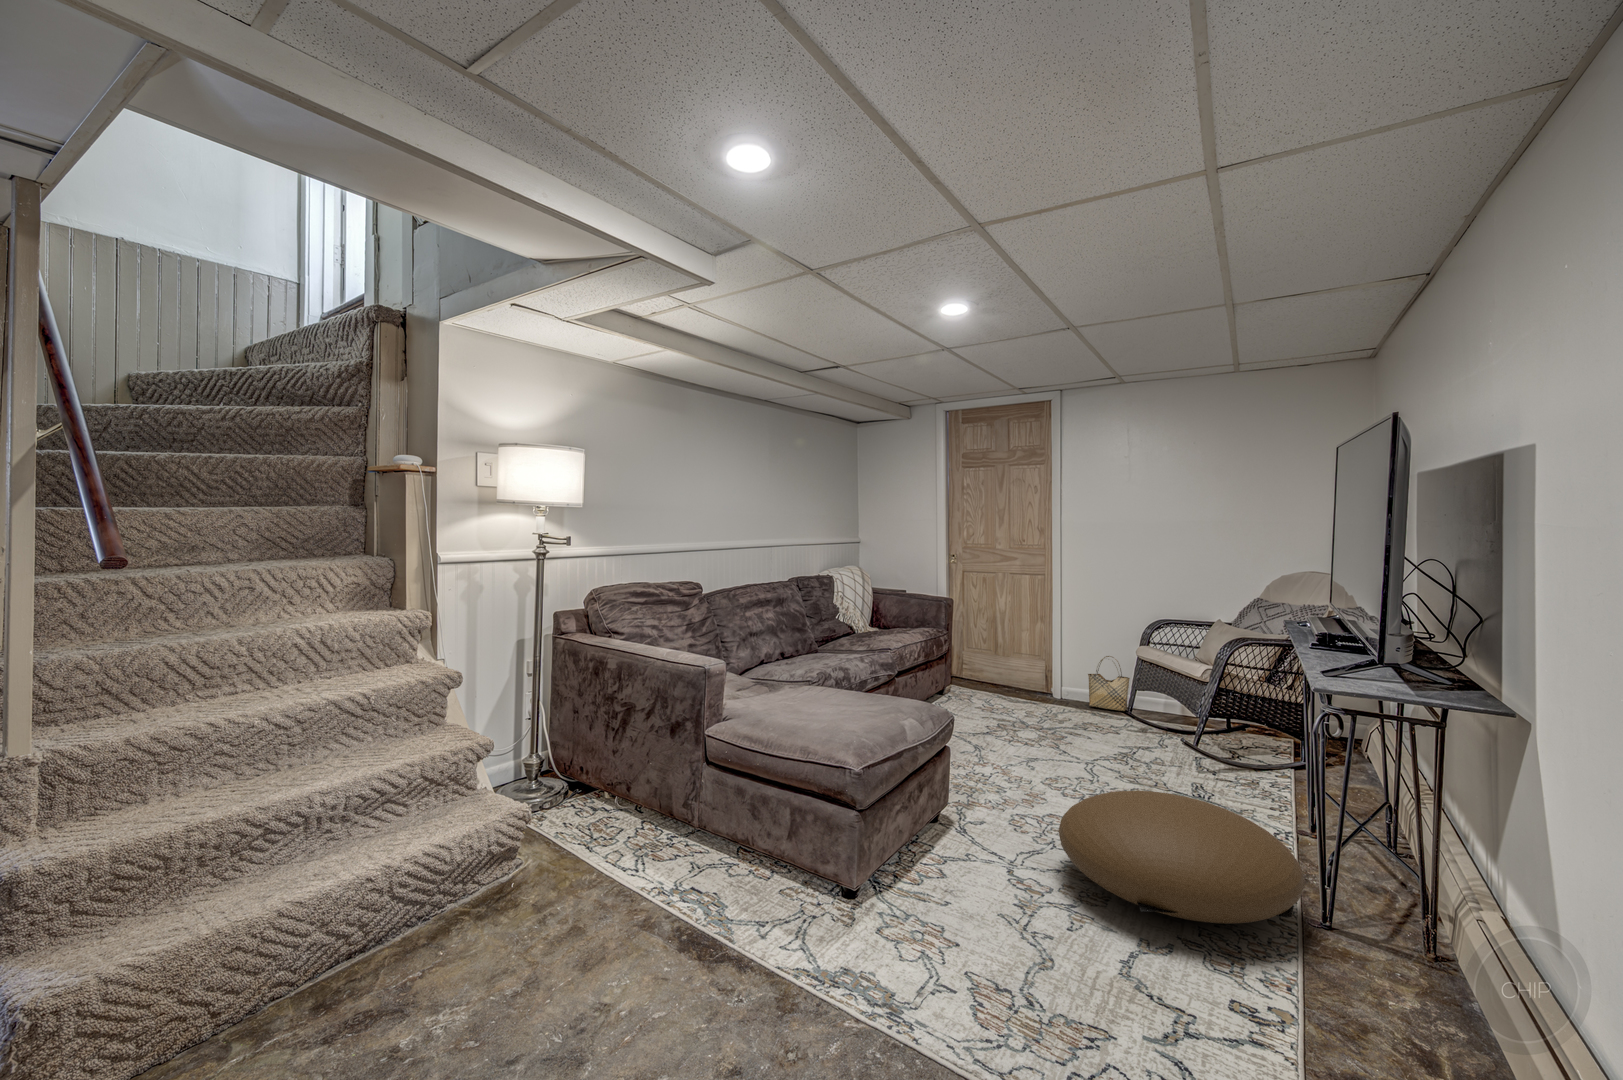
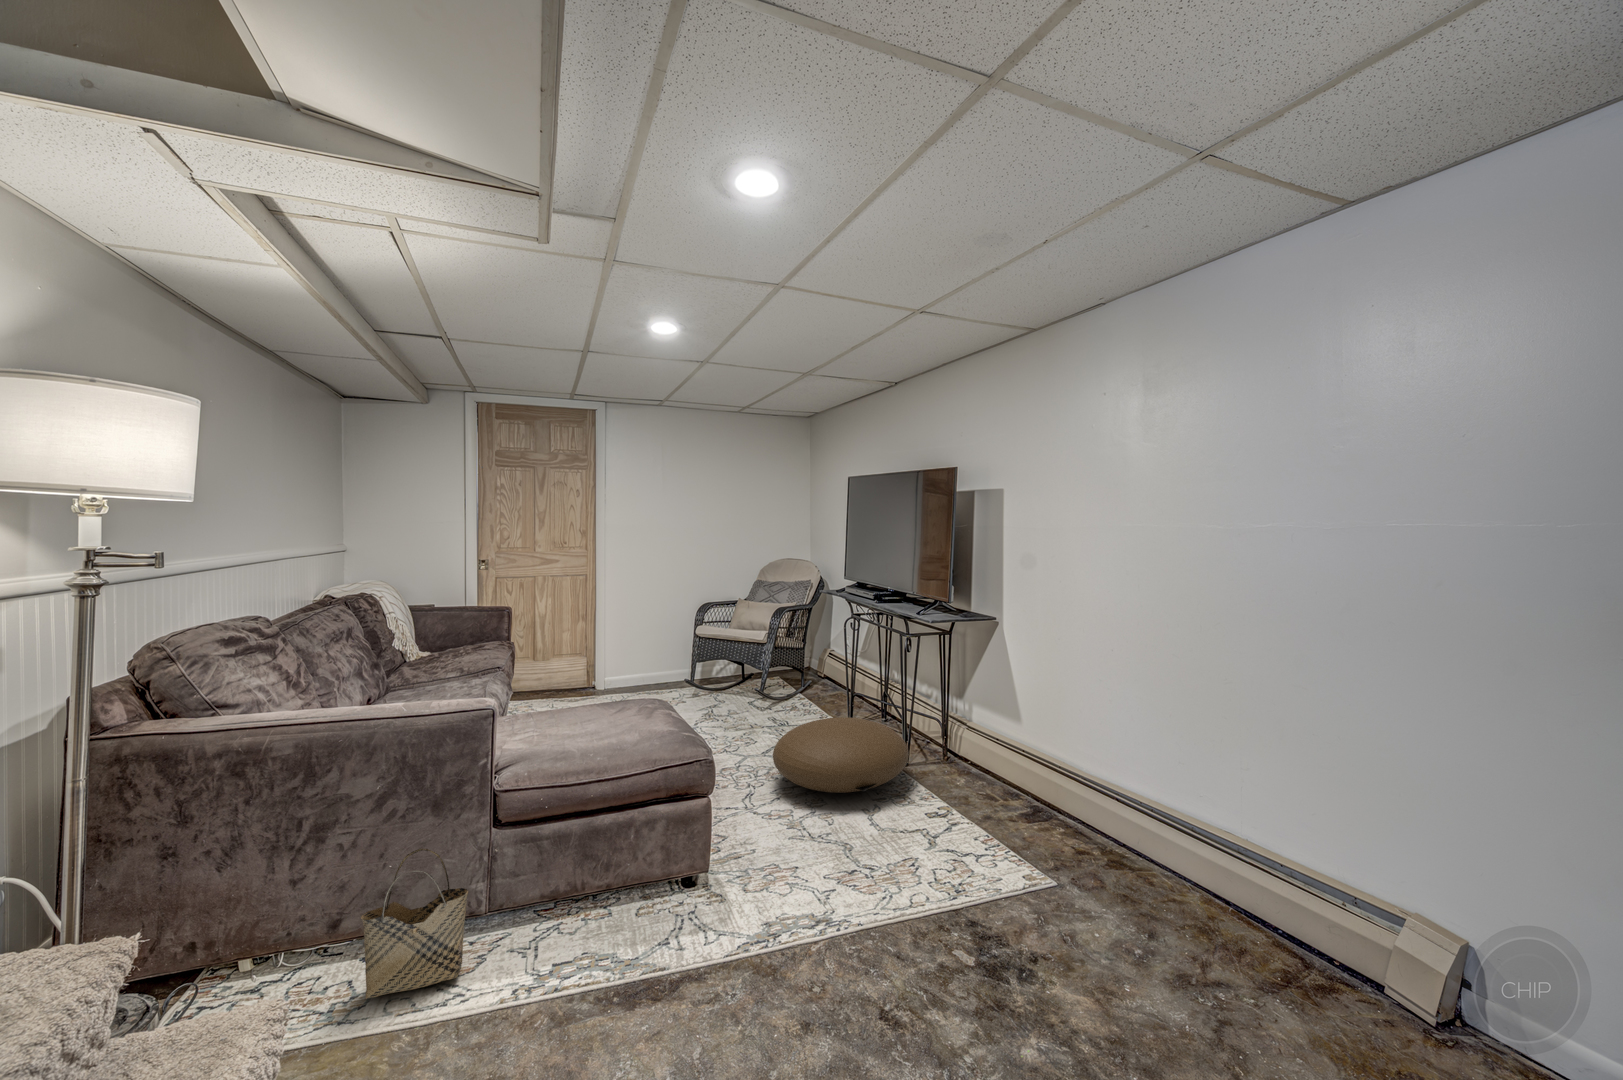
woven basket: present [1088,656,1130,711] -> present [361,849,468,999]

